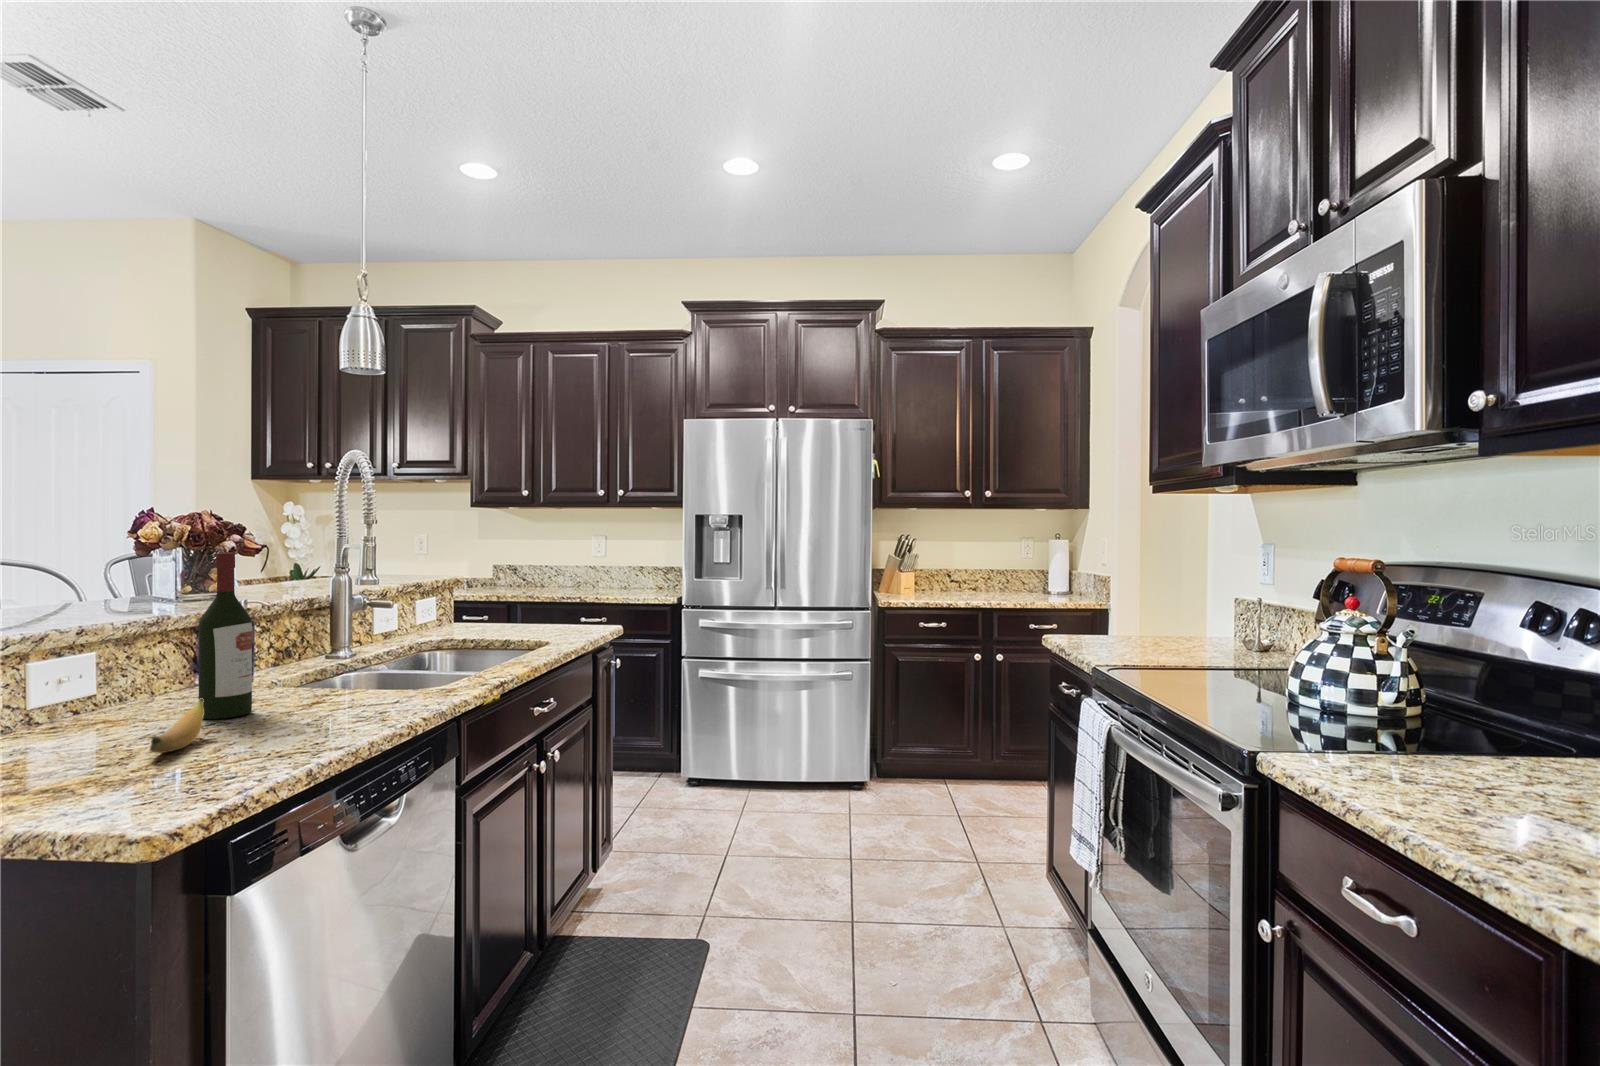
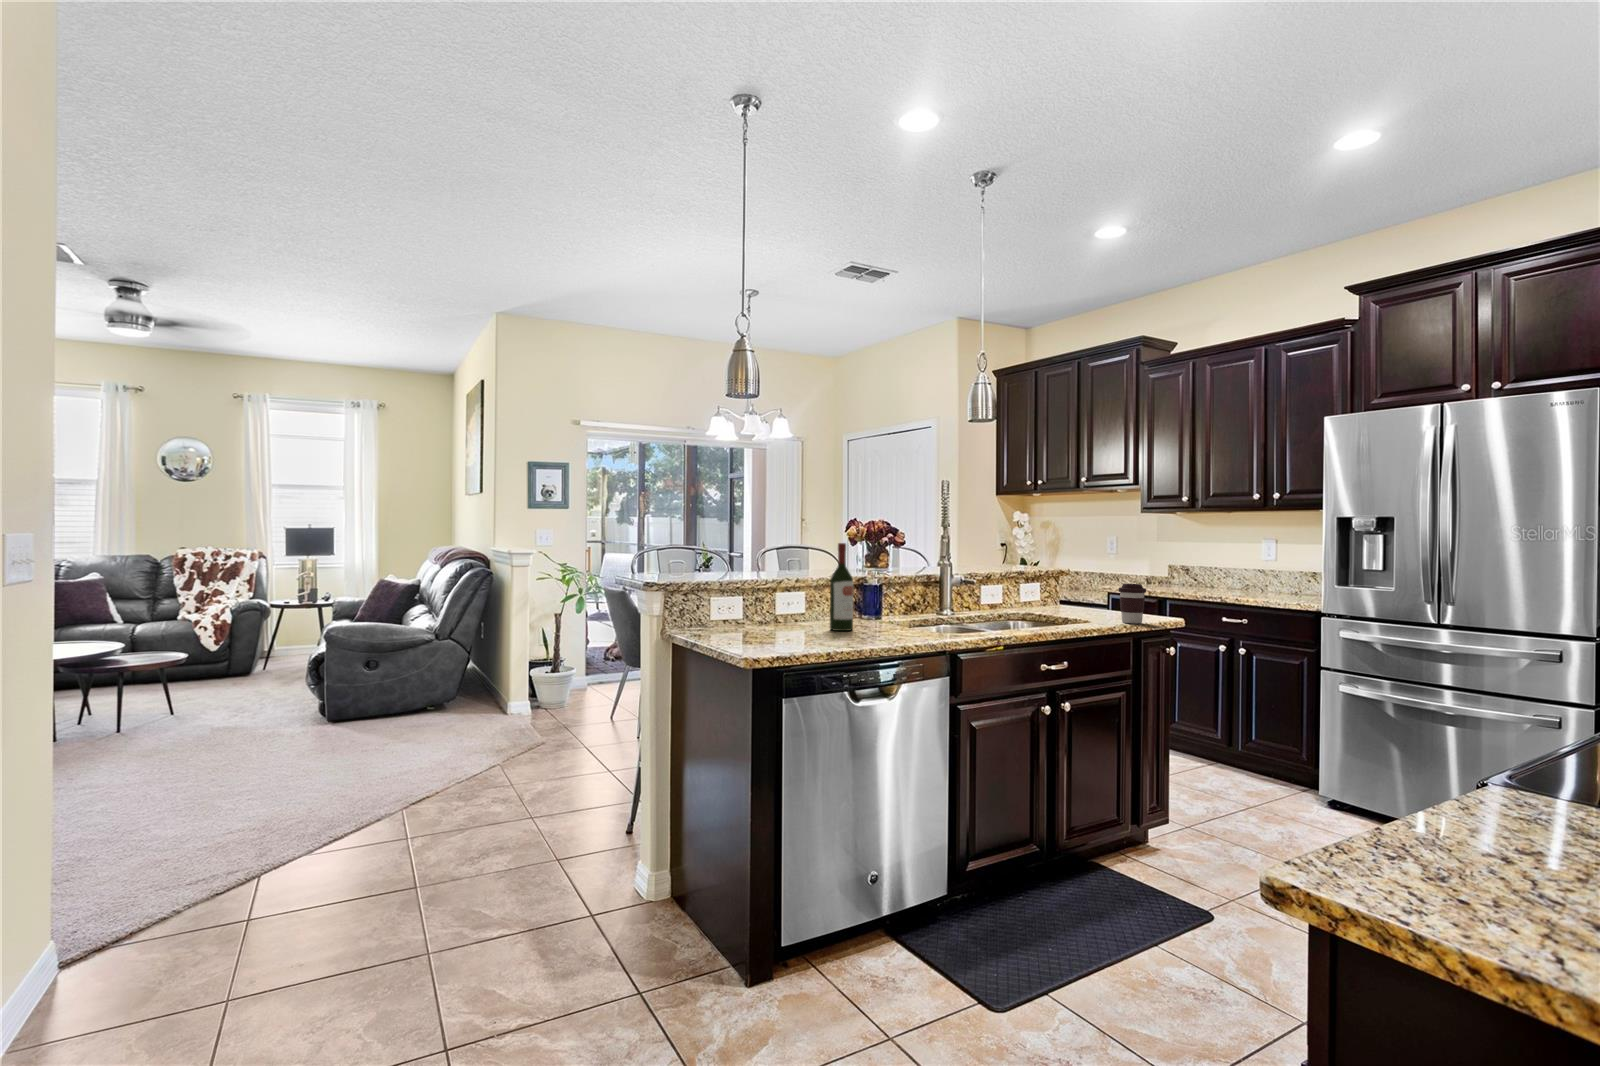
coffee cup: none [565,590,596,637] -> present [1118,584,1146,624]
banana: present [150,698,204,753] -> none [783,616,820,637]

